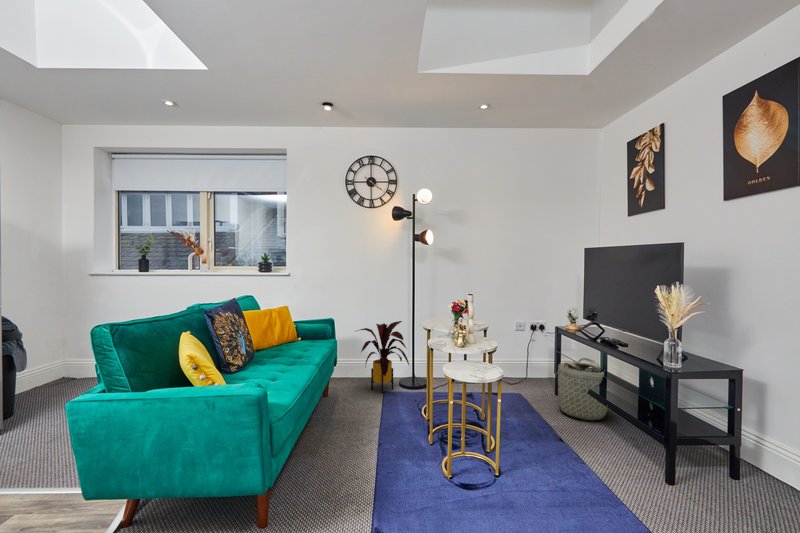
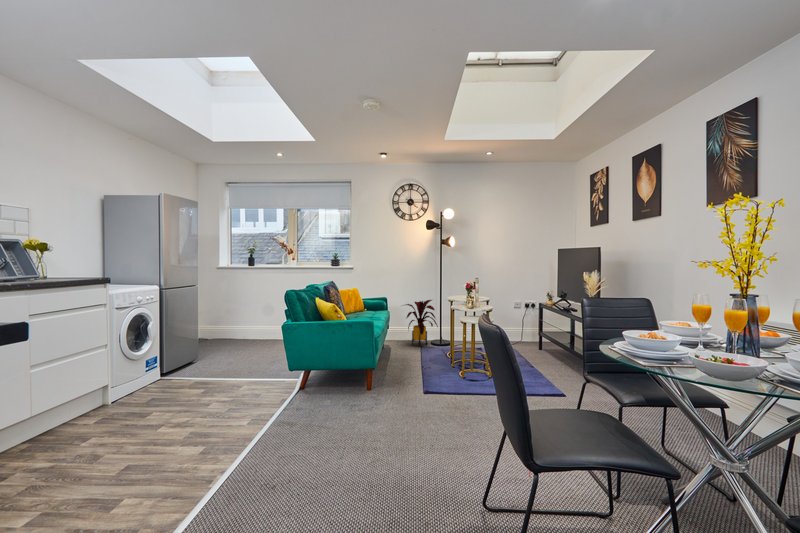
basket: present [558,358,608,420] -> none [532,322,576,360]

